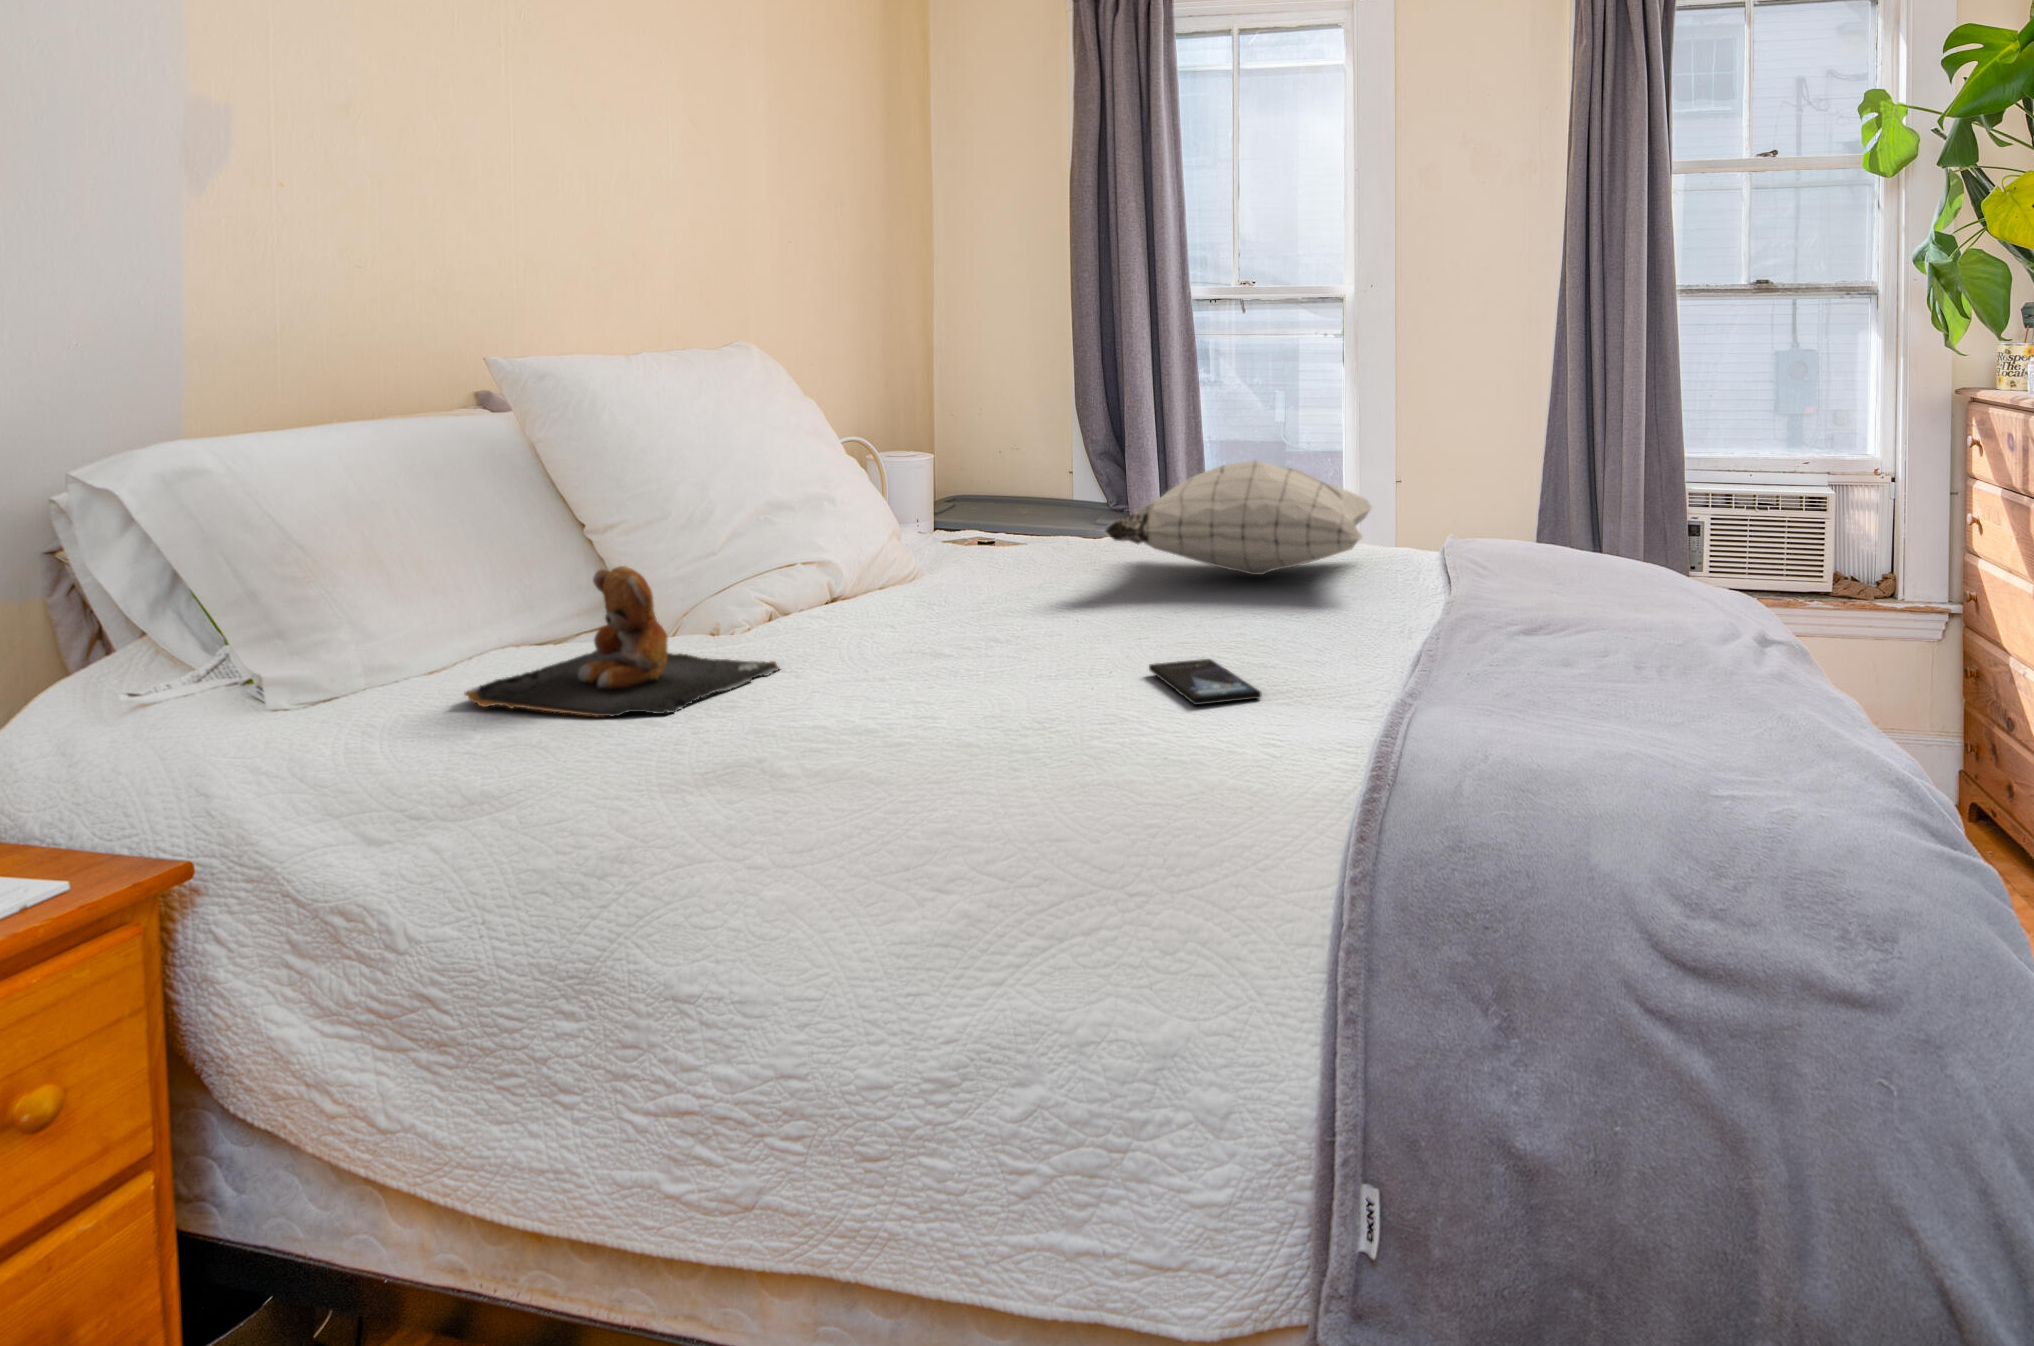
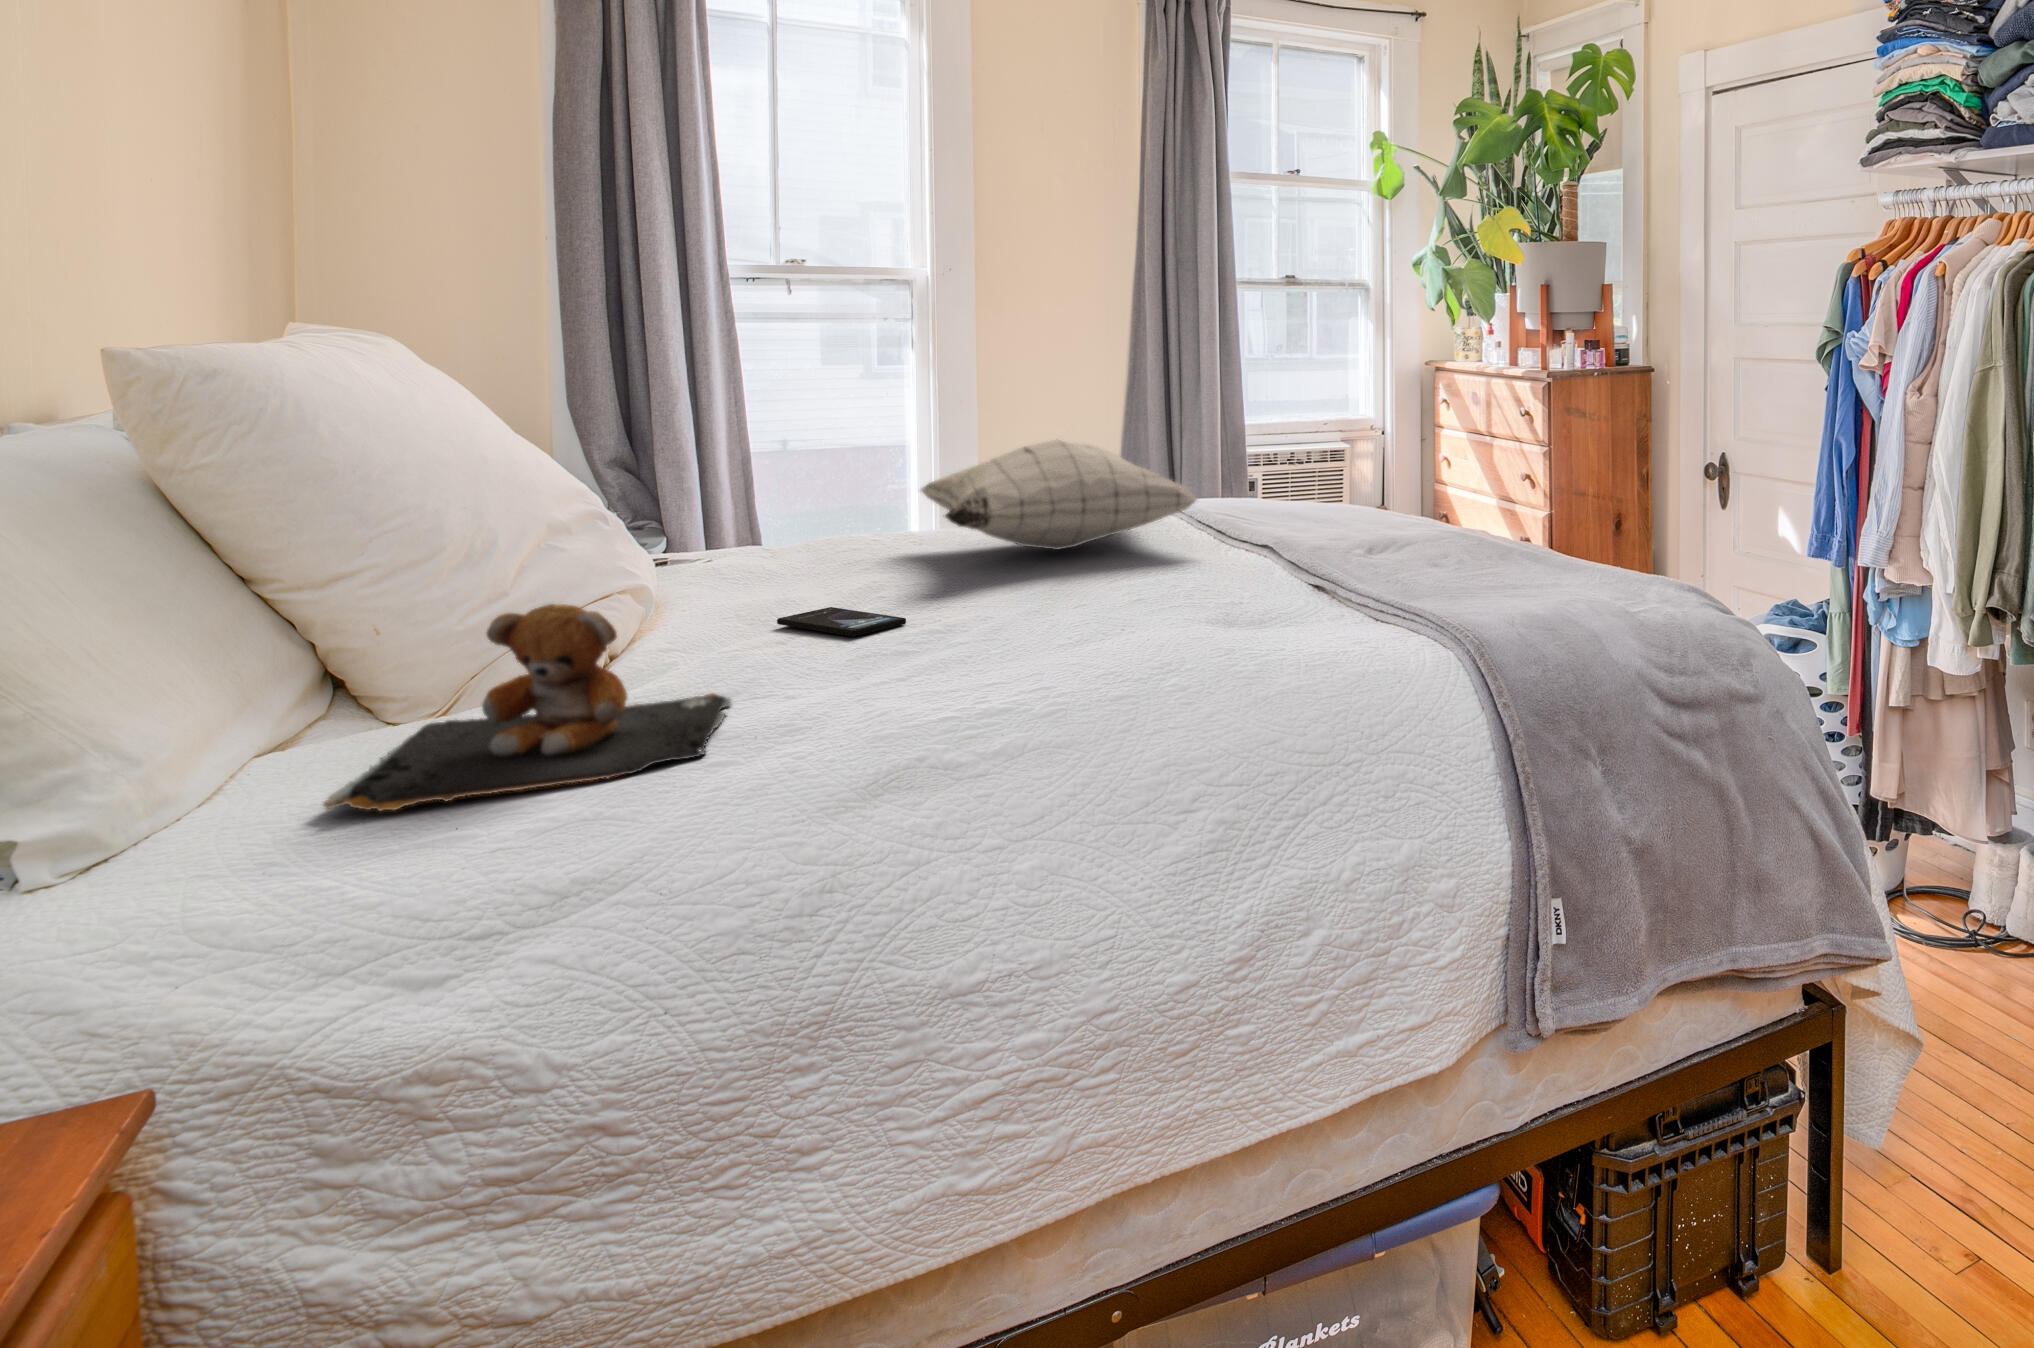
smartphone: present [1149,659,1262,705] -> present [777,607,906,637]

